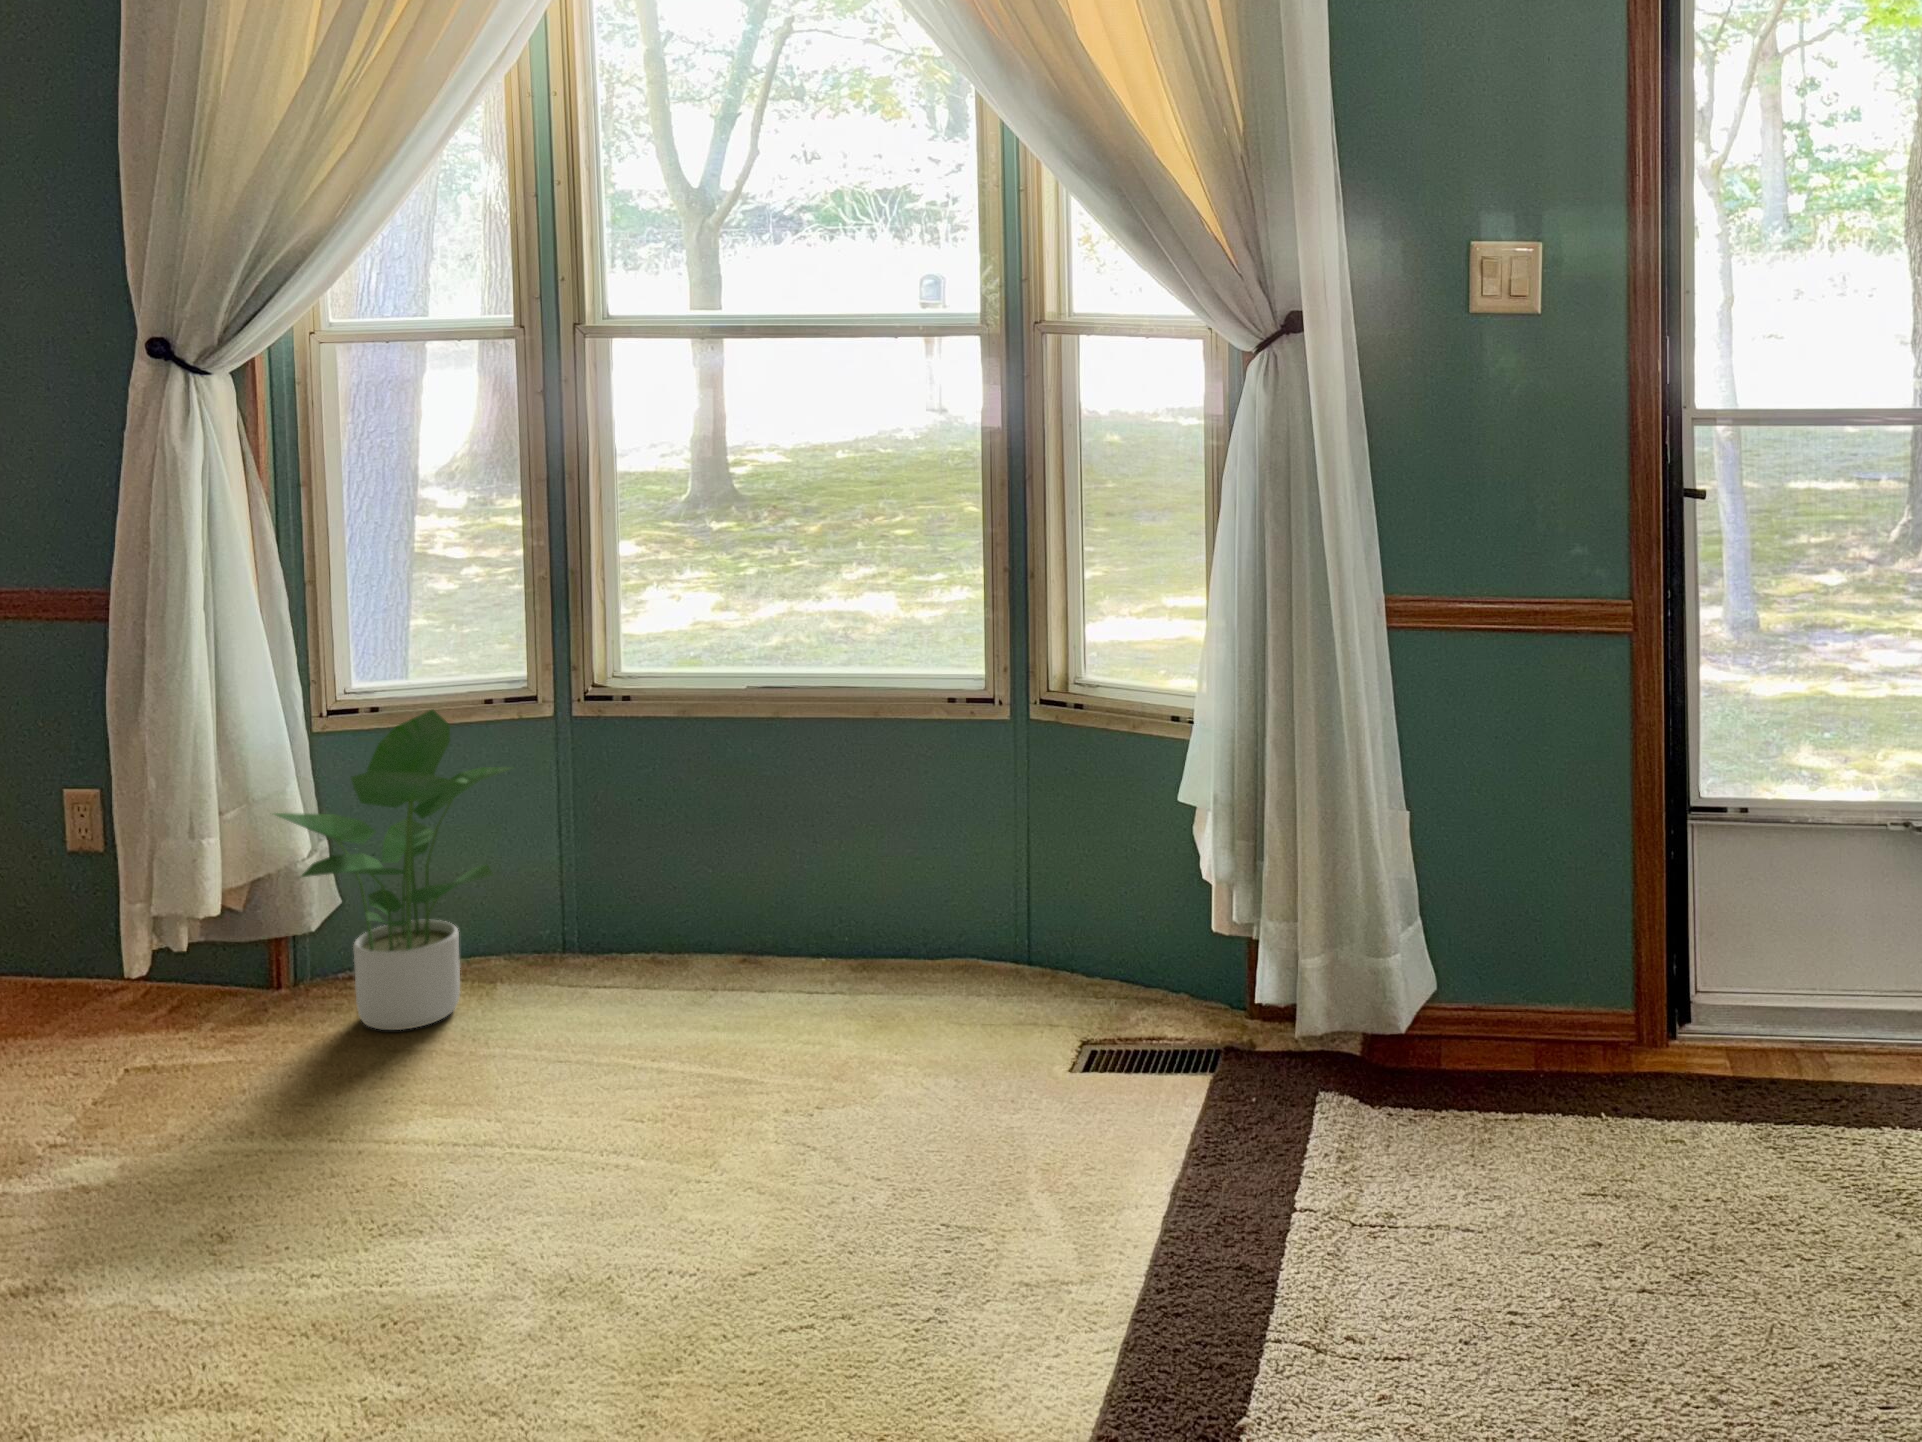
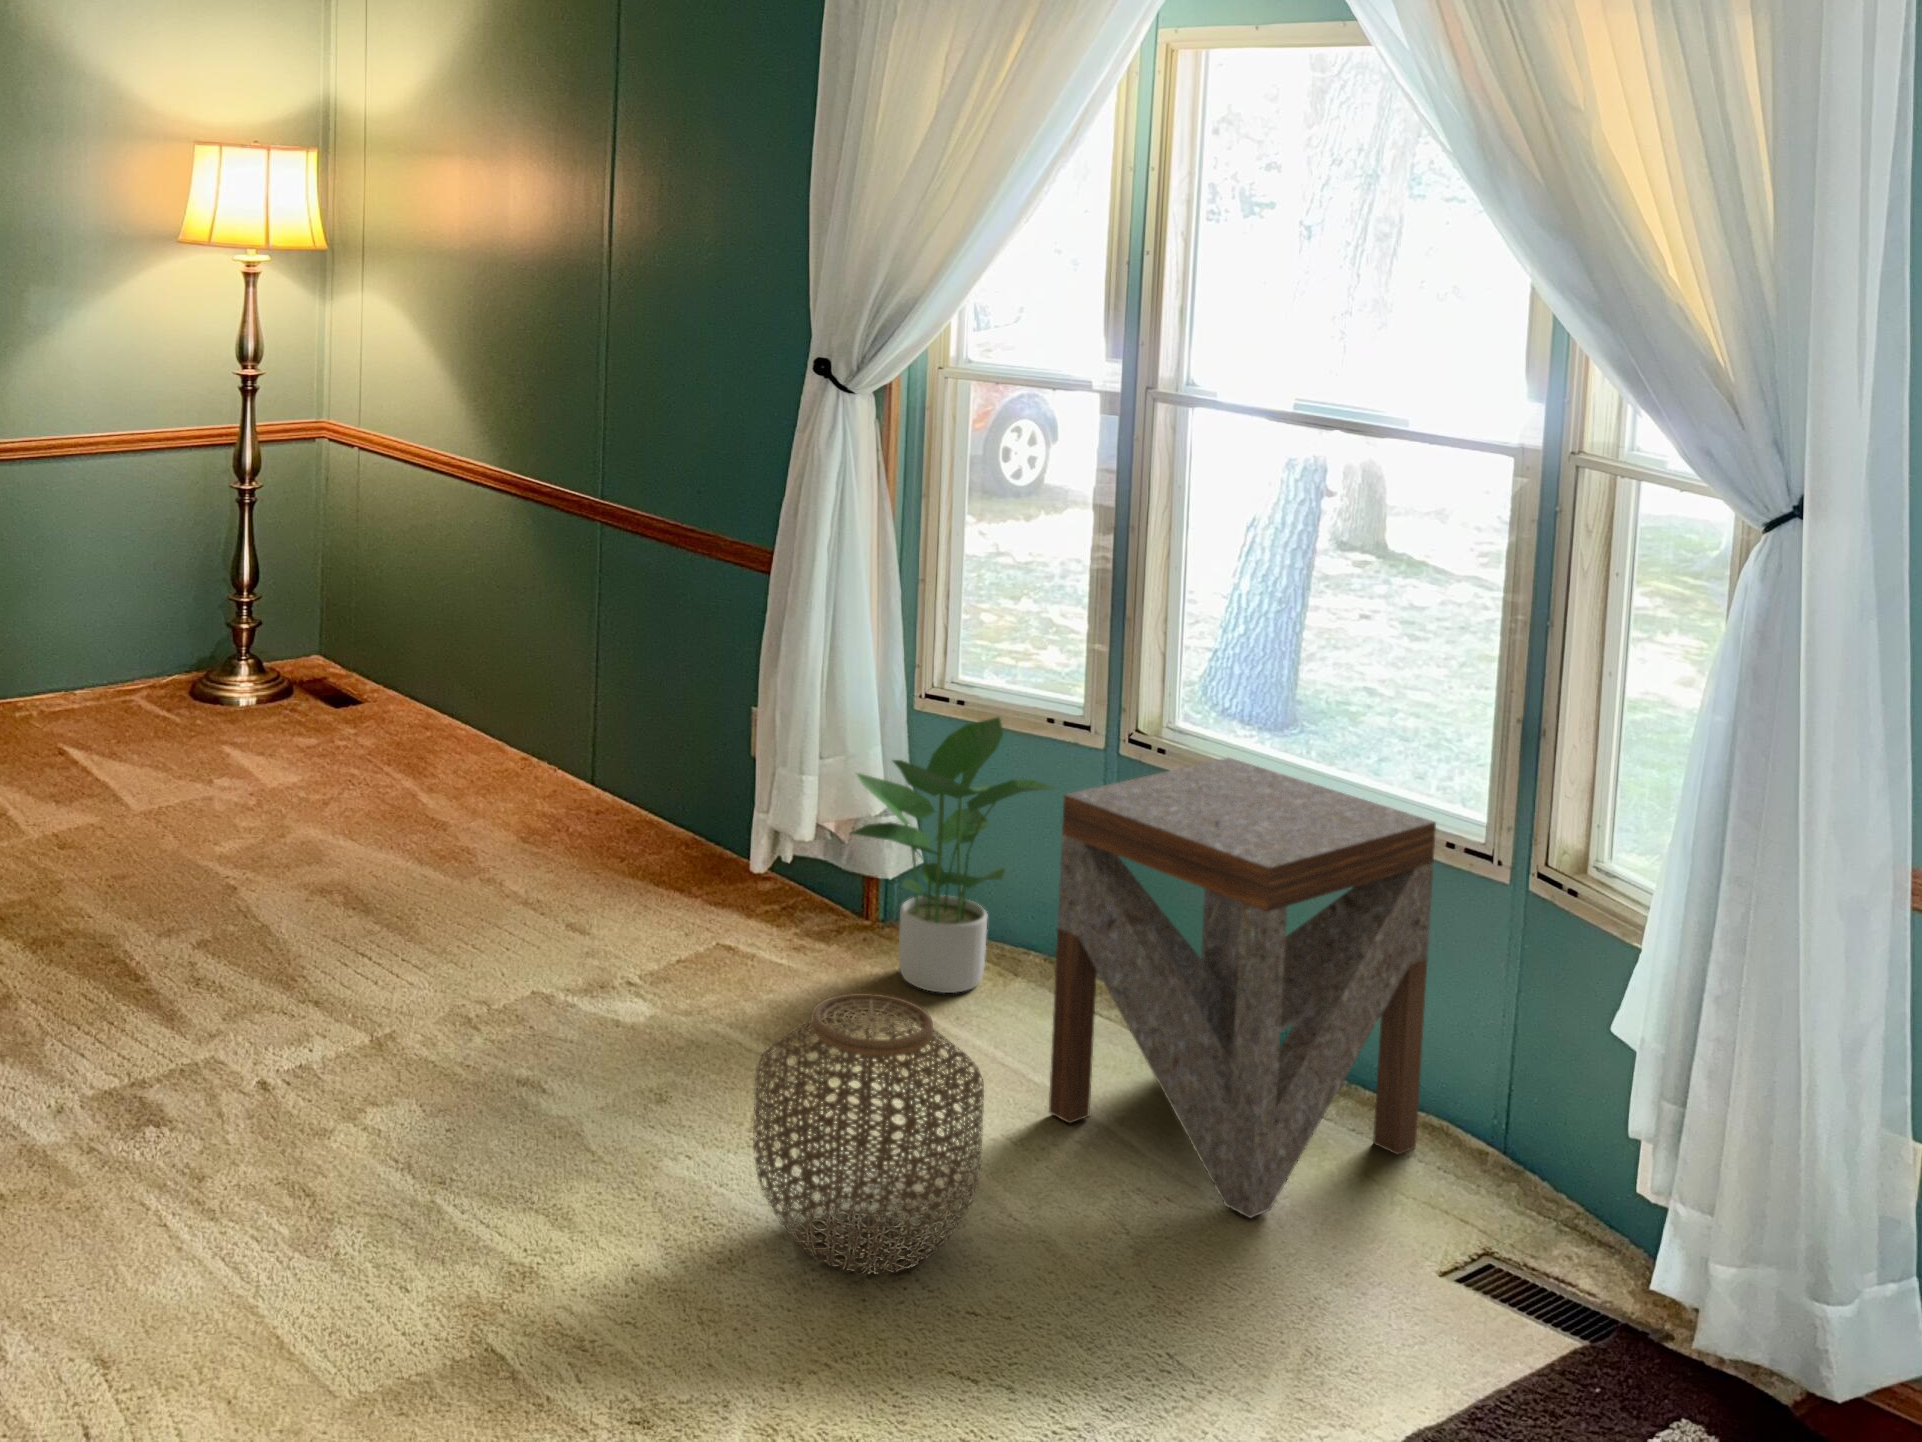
side table: none [629,680,963,1093] -> present [1049,758,1436,1218]
woven basket: none [434,985,704,1303] -> present [753,993,984,1274]

